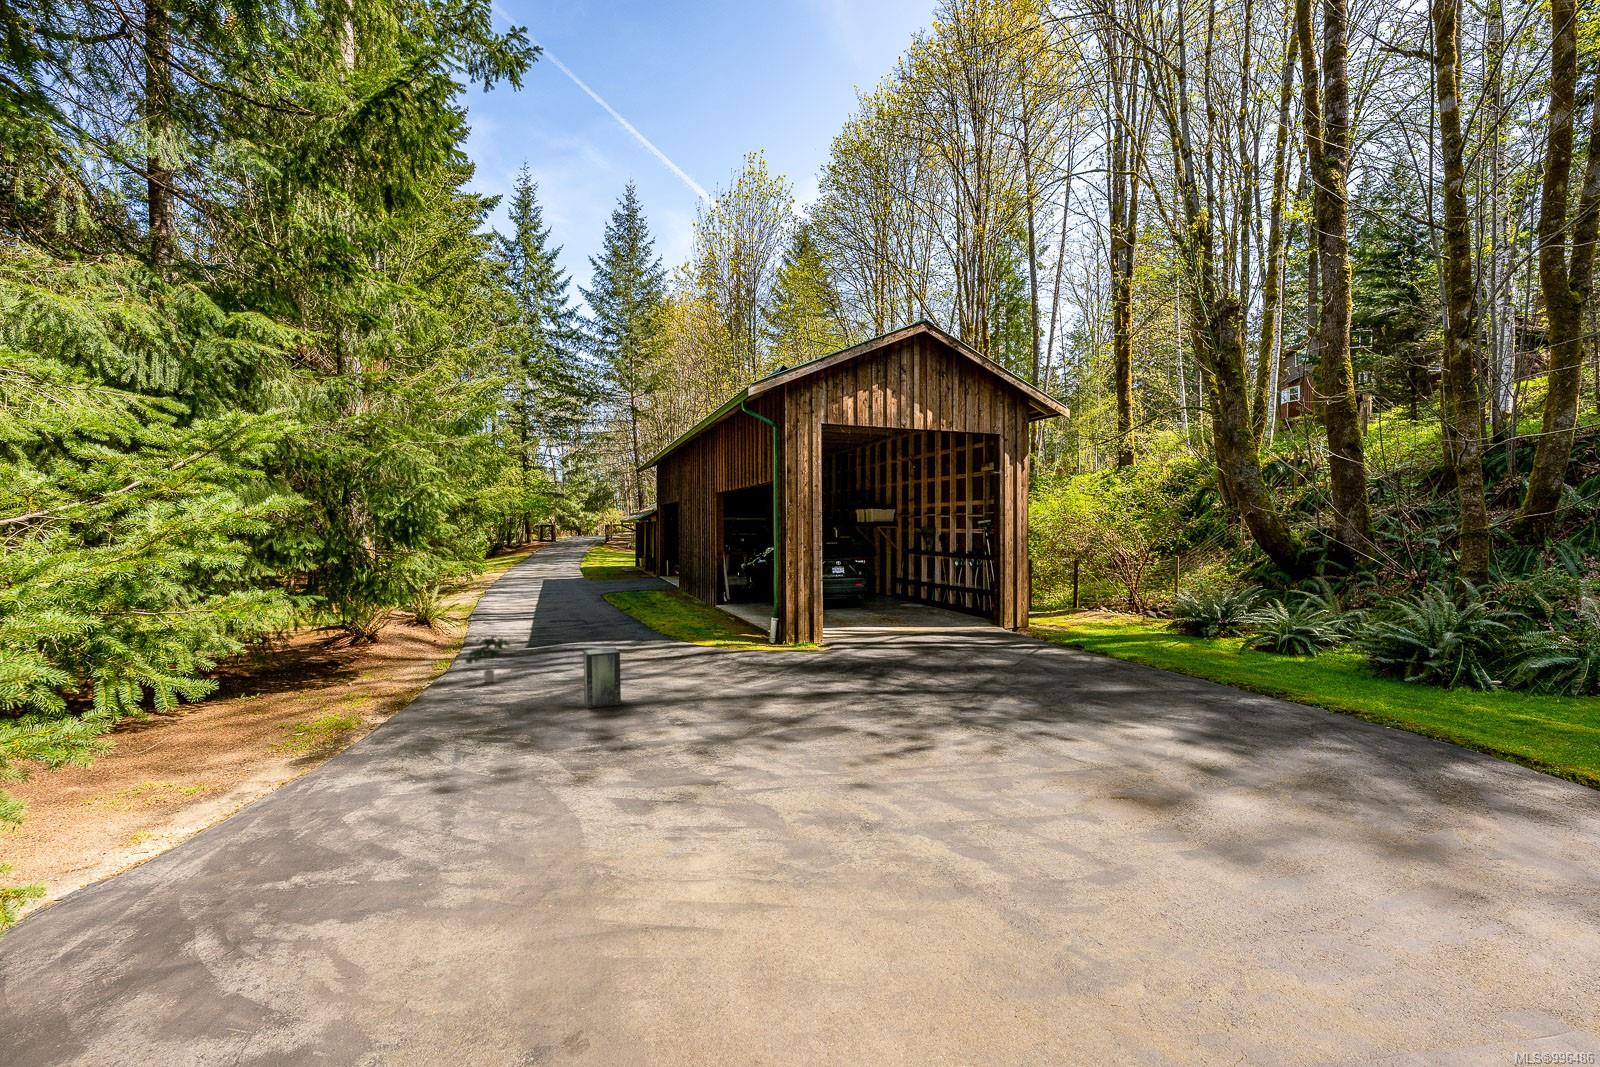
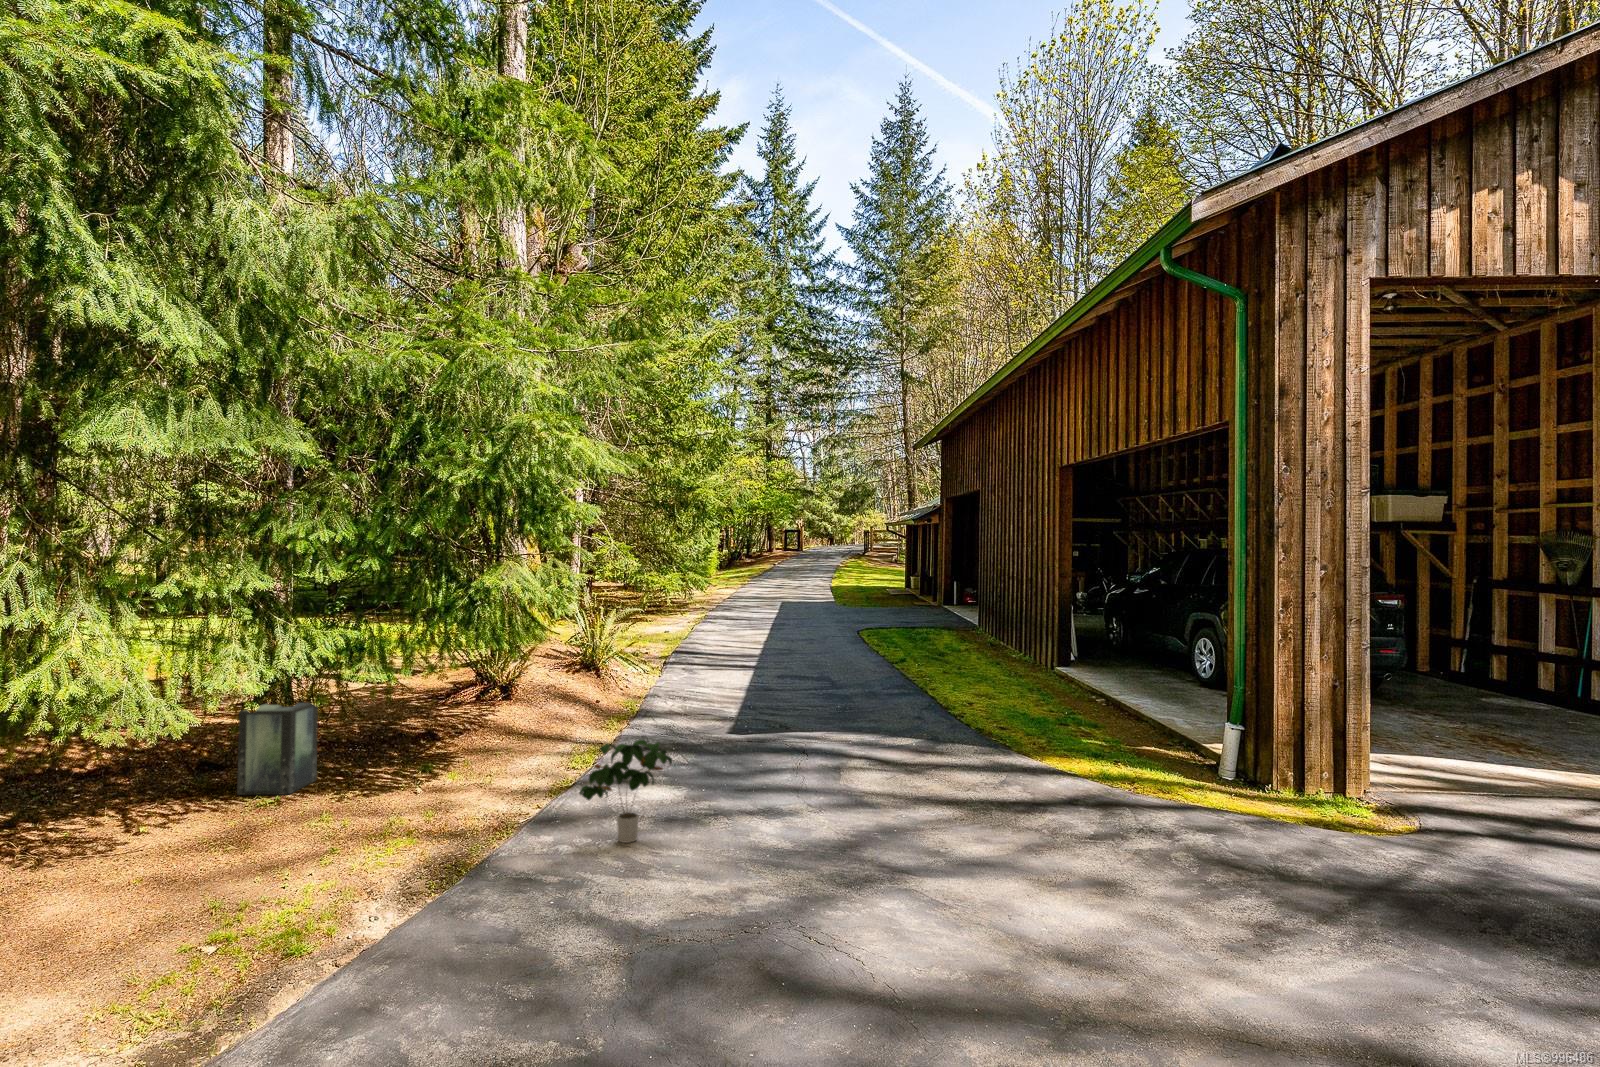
storage box: present [583,648,621,708] -> present [237,703,318,795]

